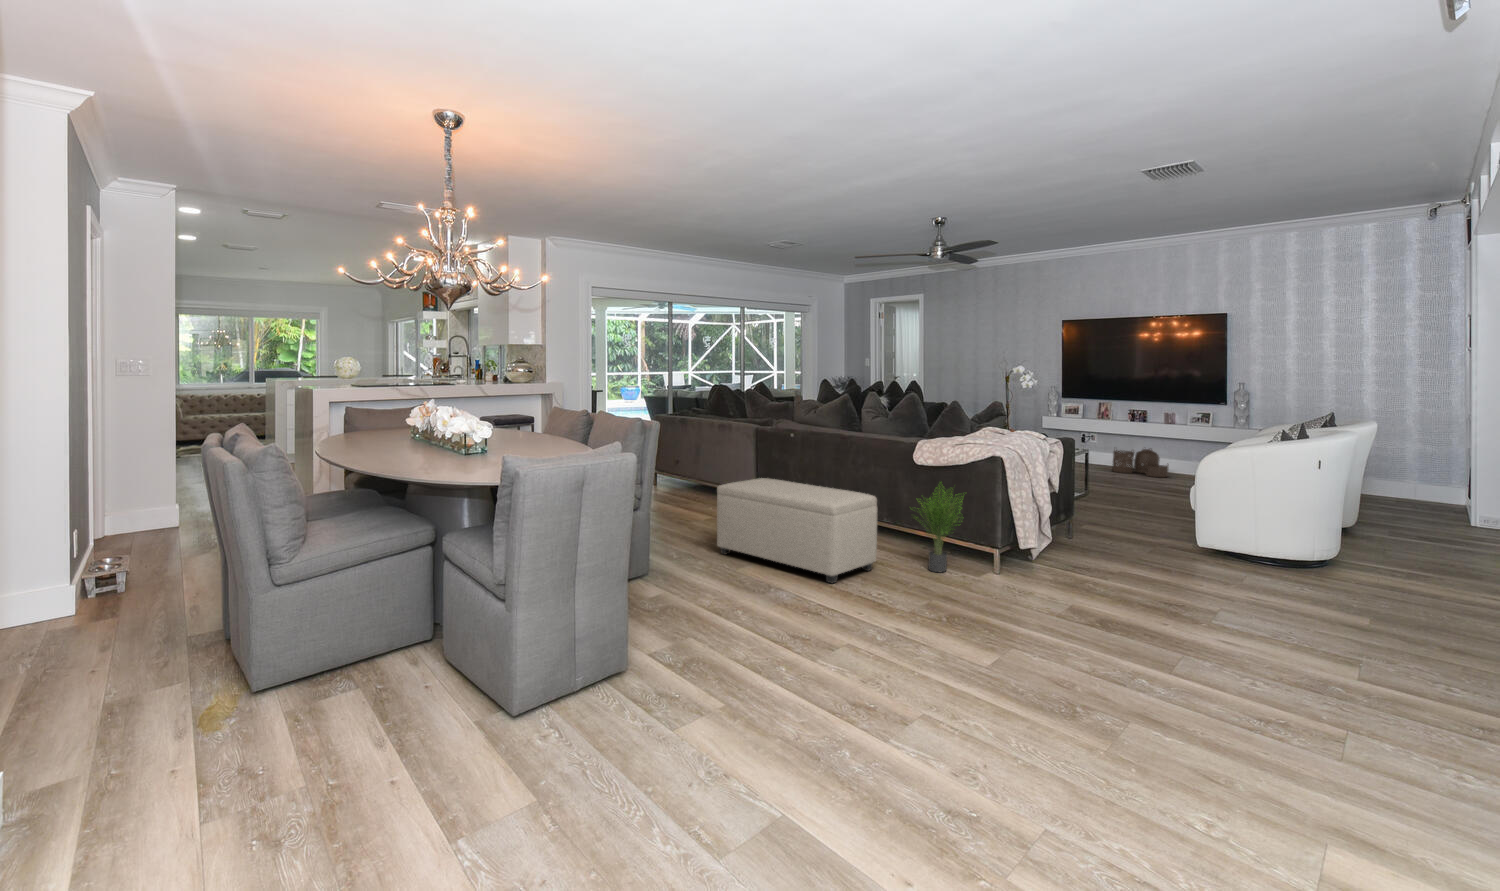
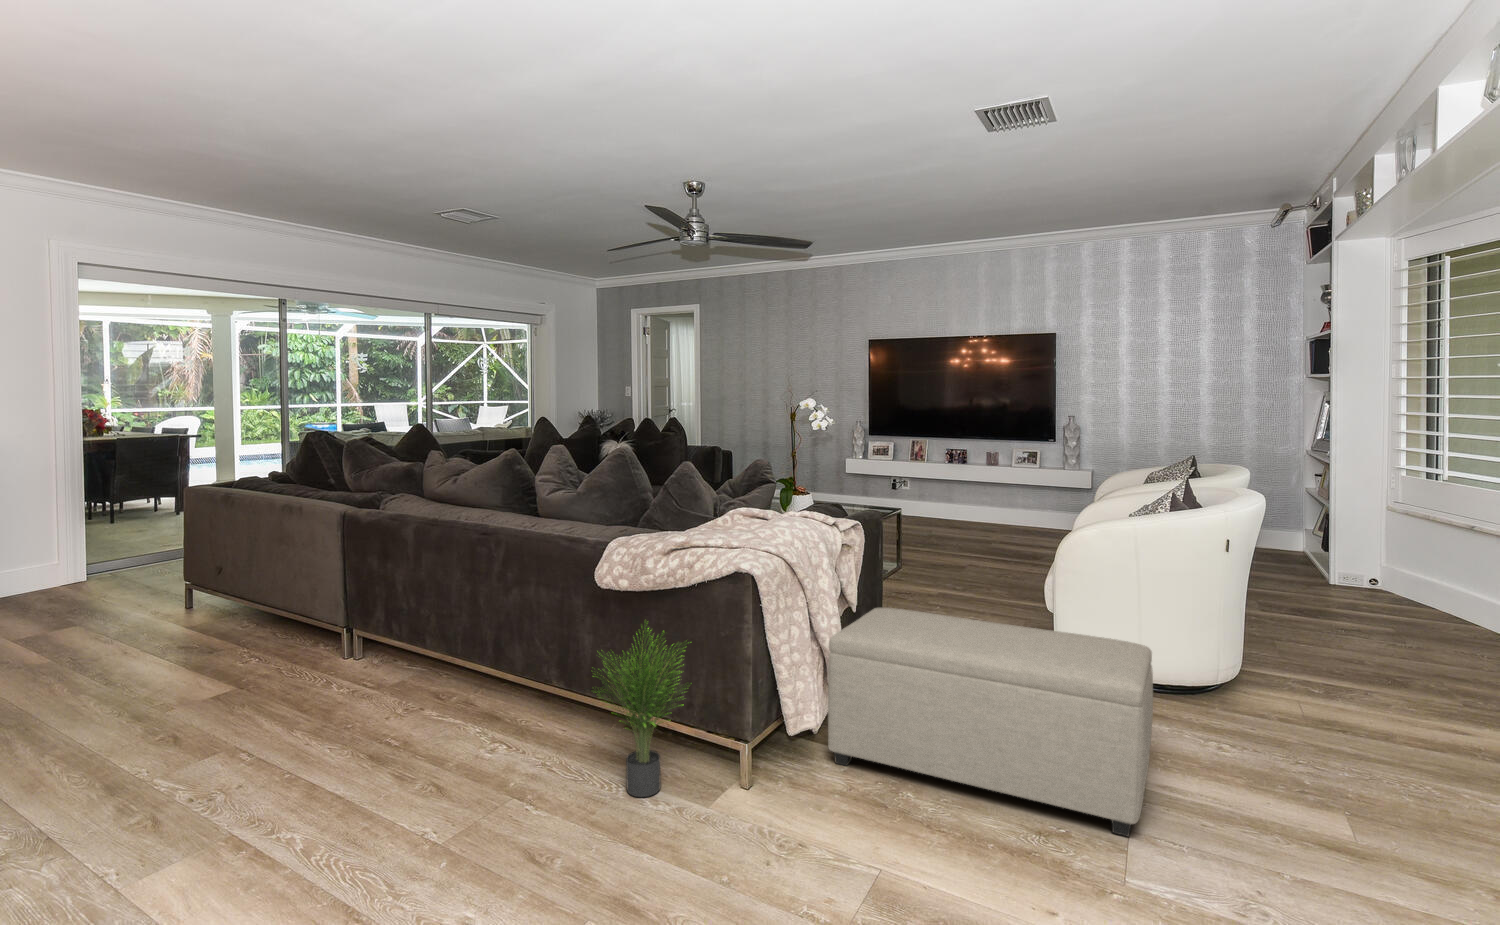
woven basket: present [1113,449,1168,477] -> none [930,496,996,537]
ottoman: present [717,478,877,583] -> present [828,608,1153,837]

